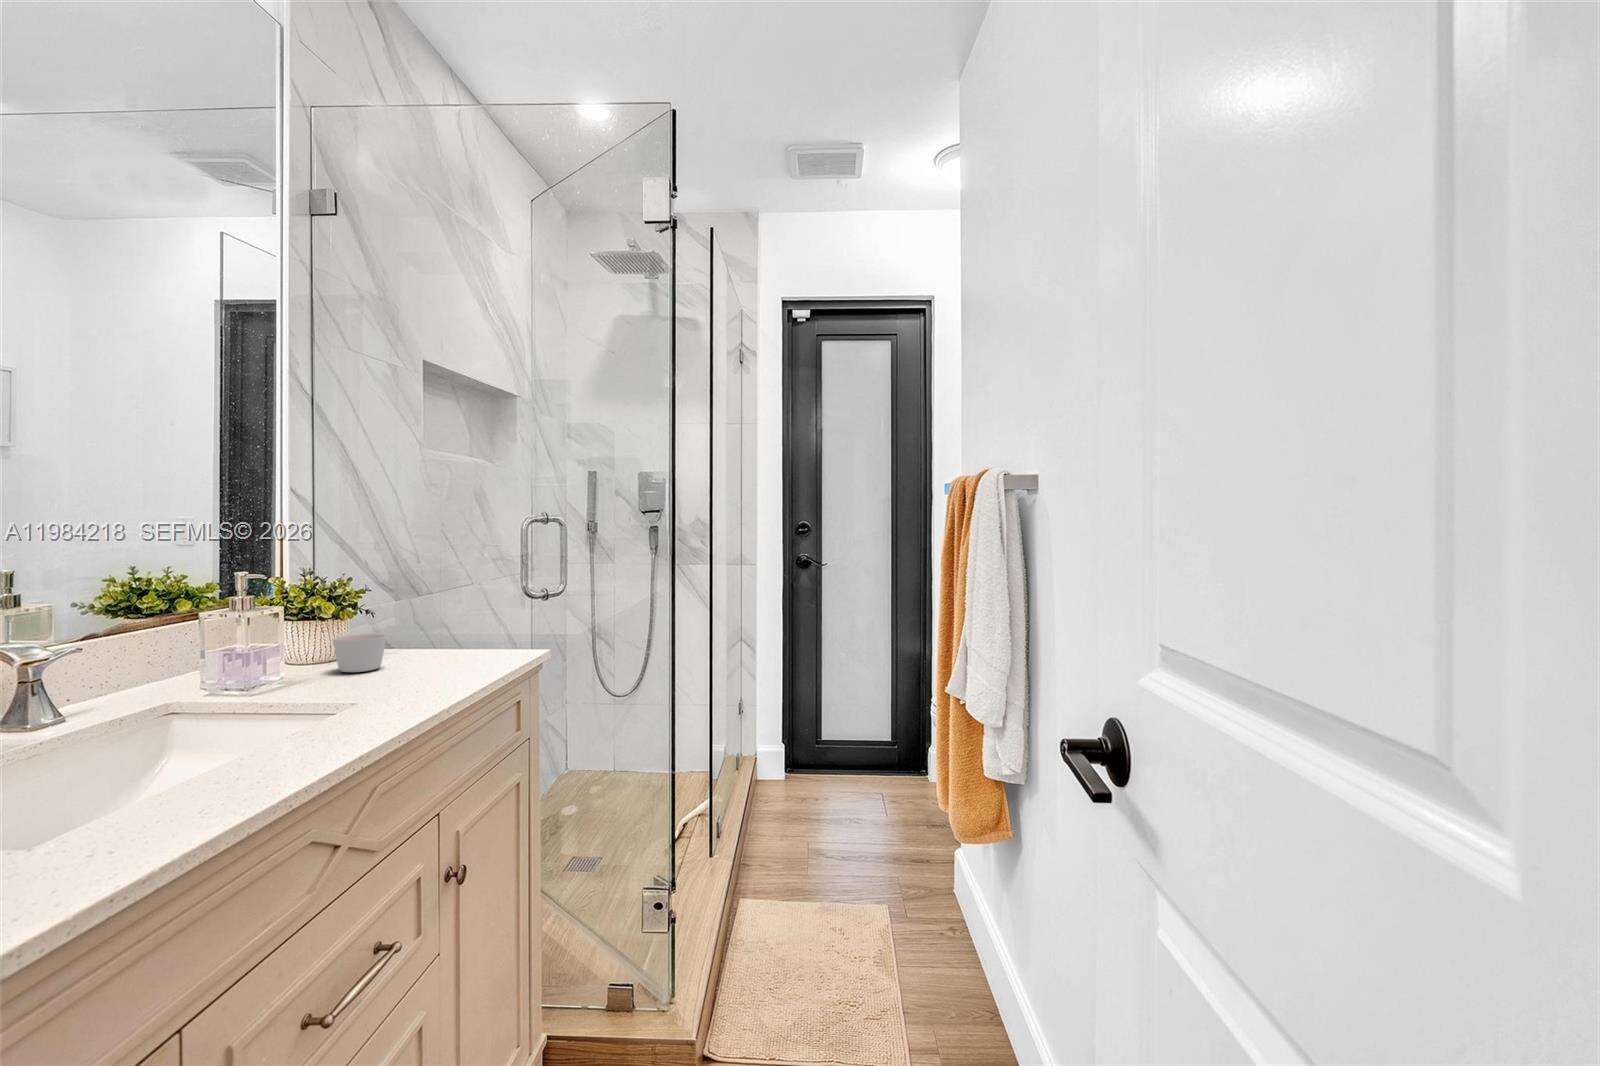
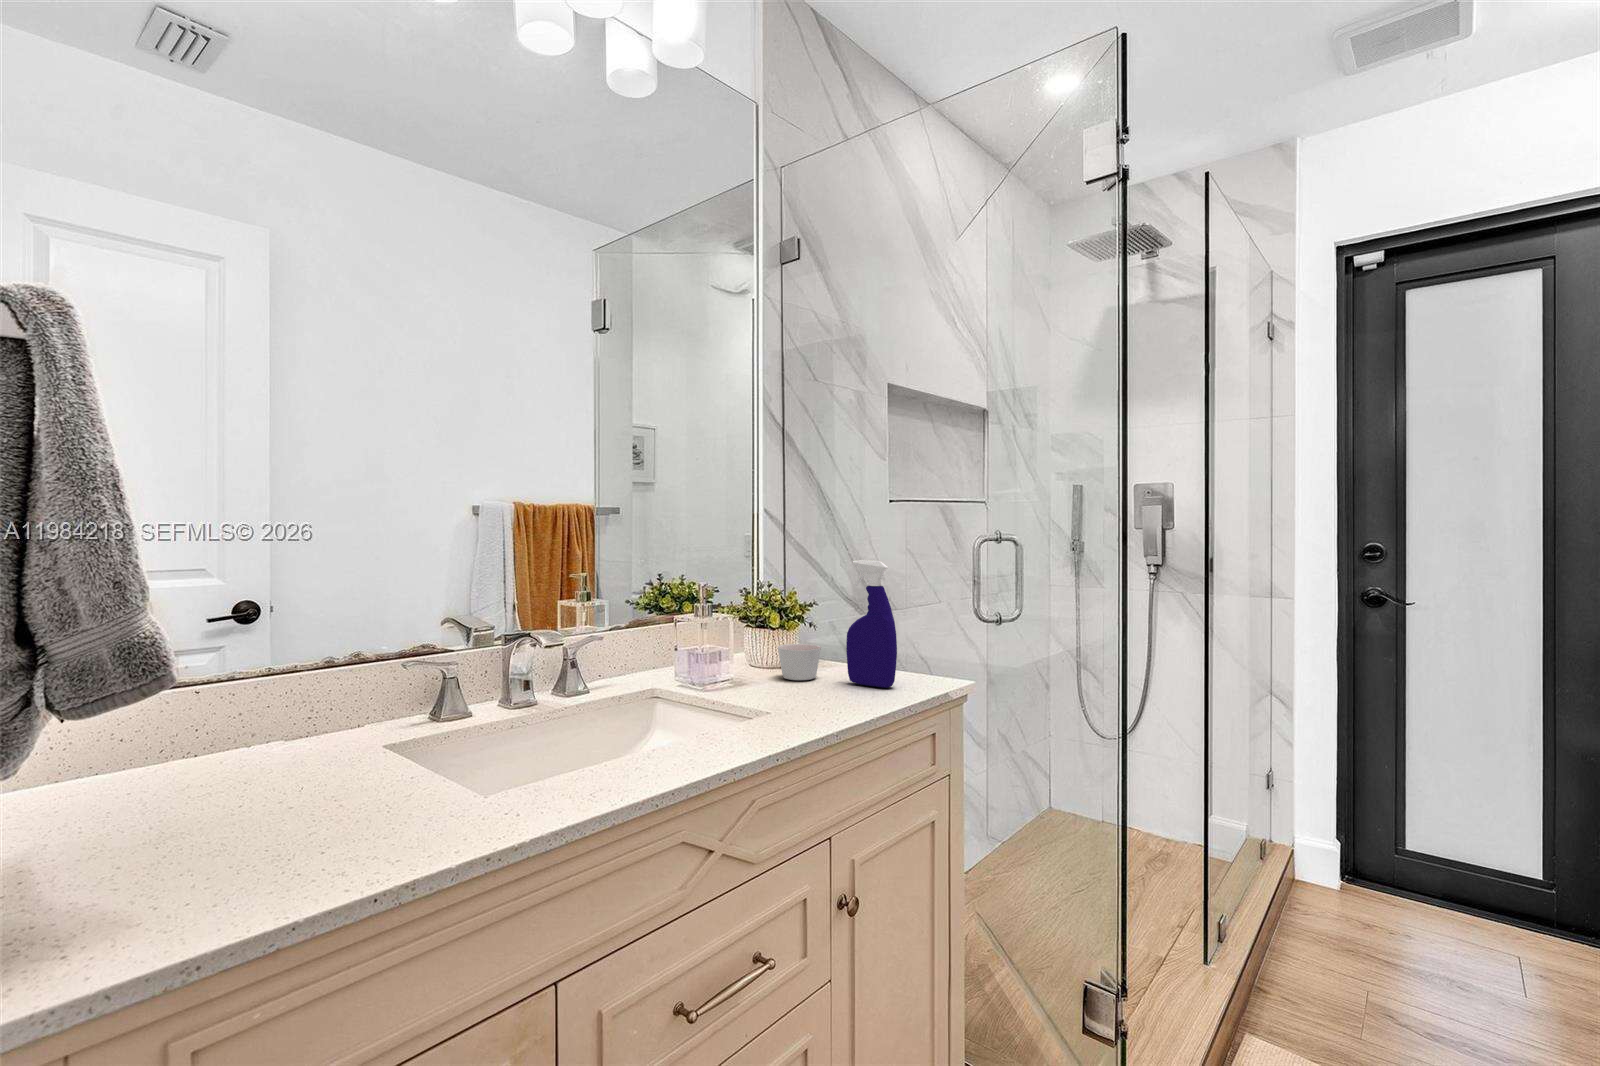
spray bottle: none [420,542,478,667] -> present [846,560,897,688]

